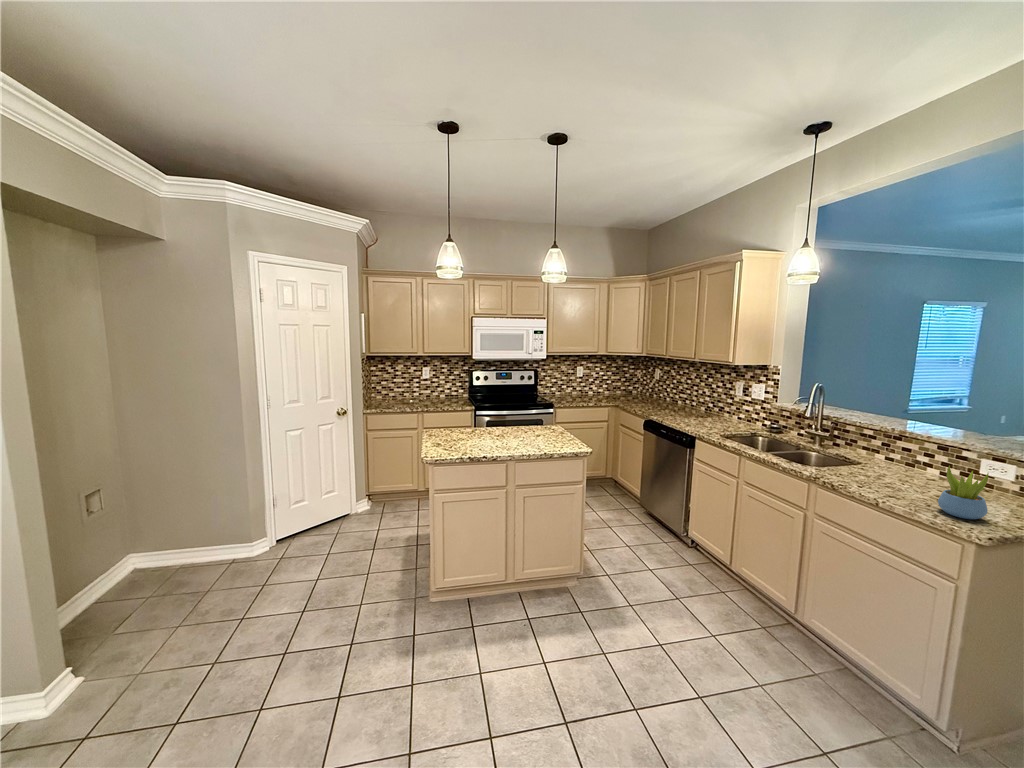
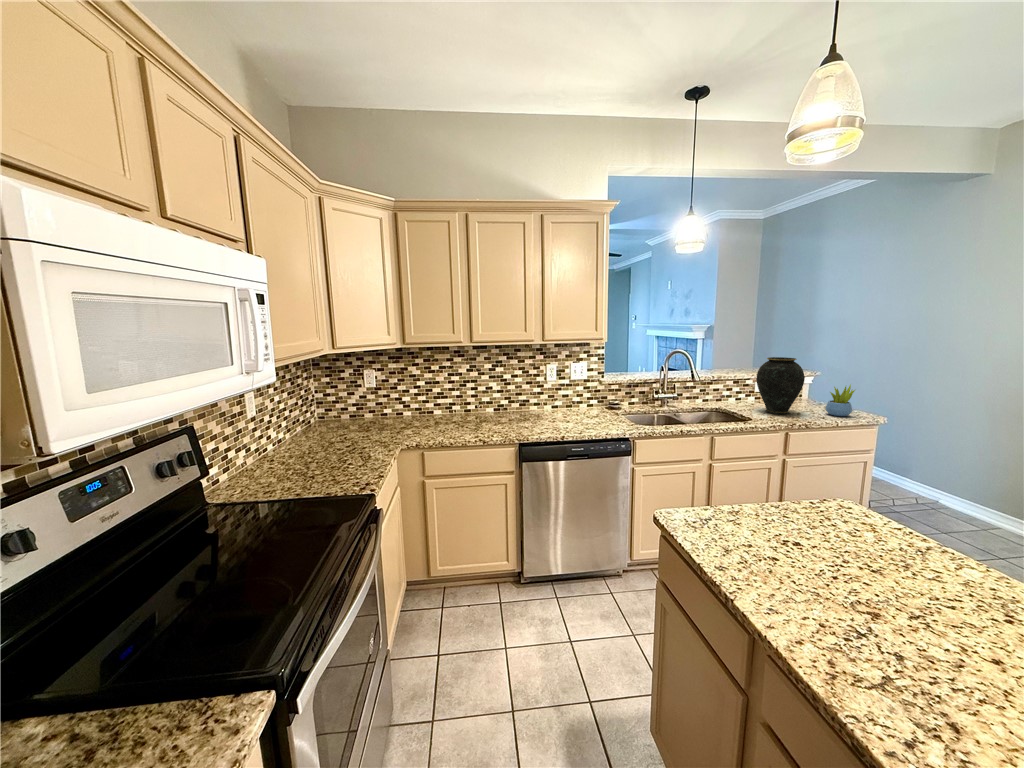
vase: none [867,409,943,489] -> present [756,357,805,414]

